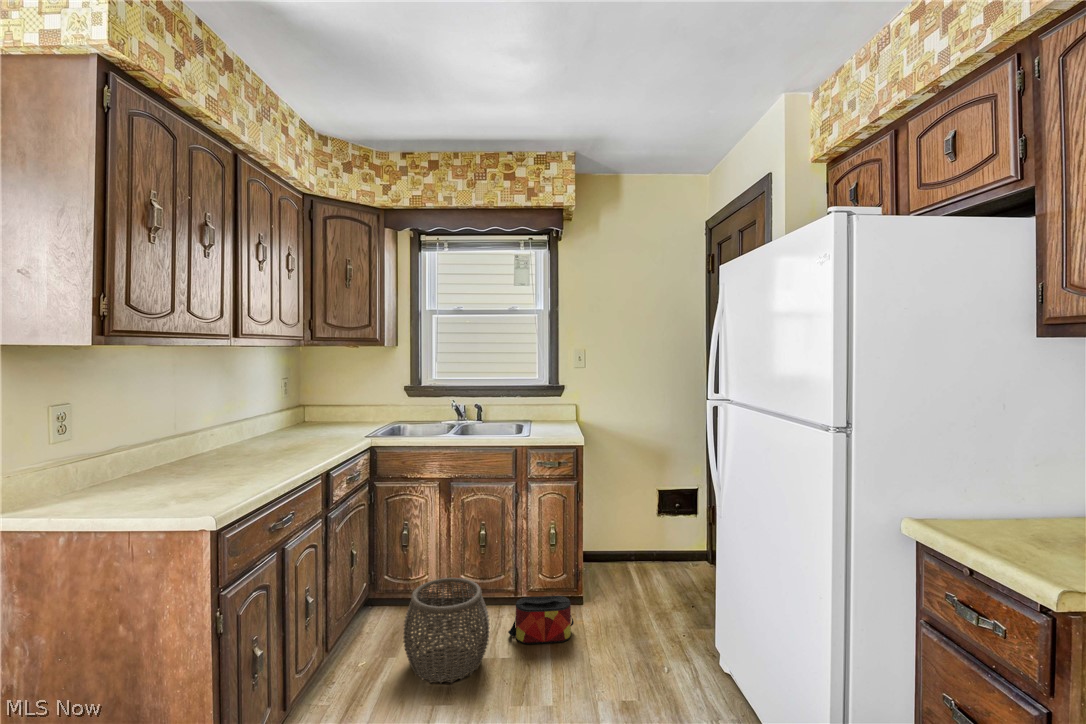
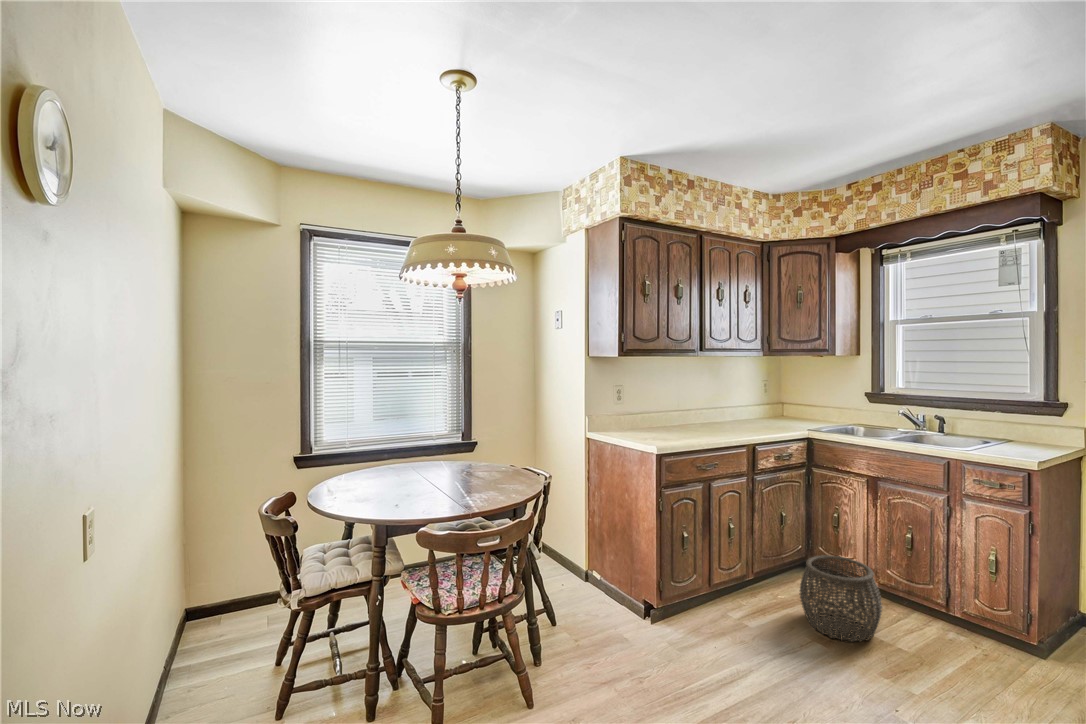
bag: present [508,596,574,644] -> none [916,608,1002,671]

